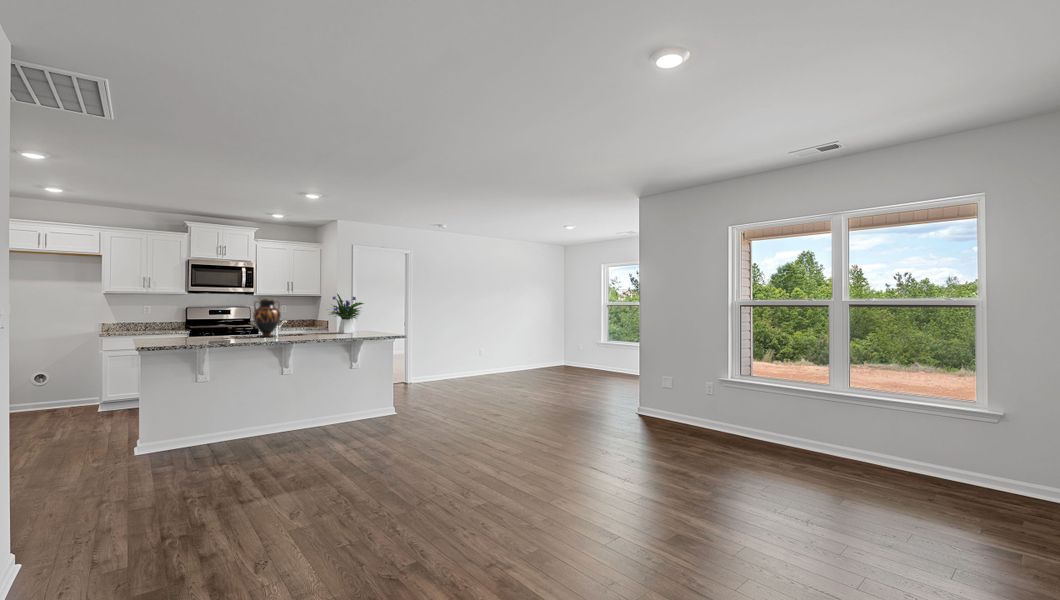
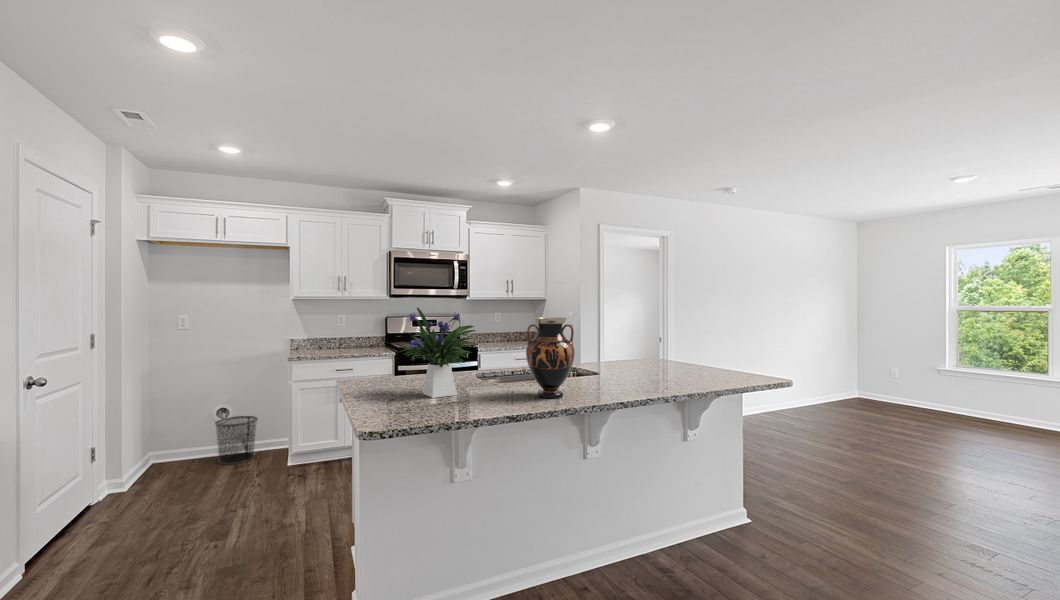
flower arrangement: present [331,294,364,333] -> present [402,308,476,398]
trash can: none [34,381,72,415] -> present [215,416,258,465]

